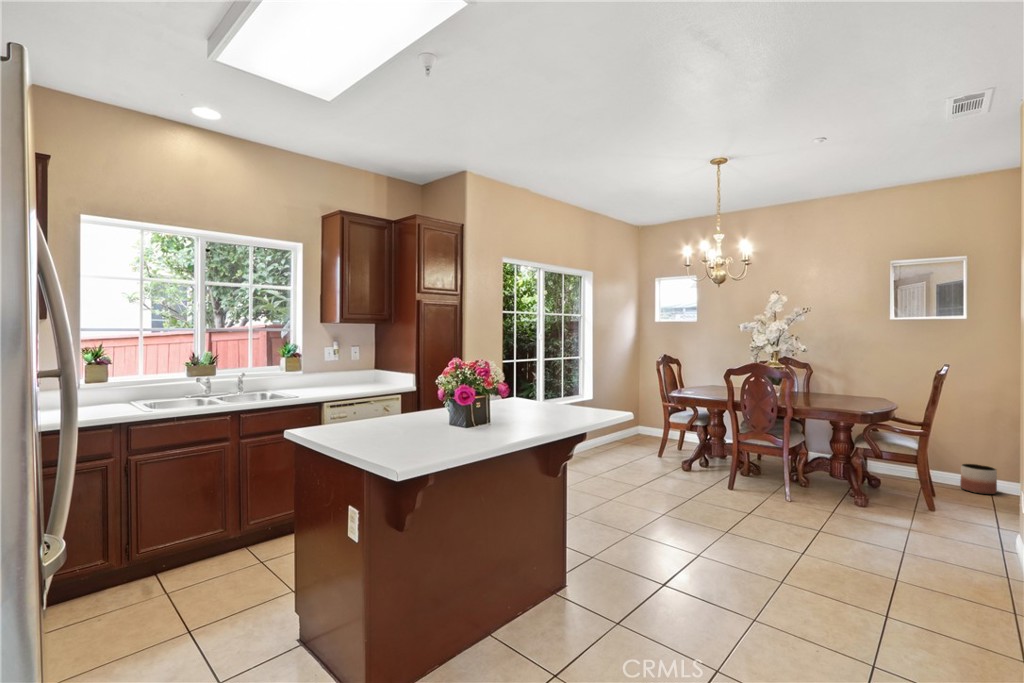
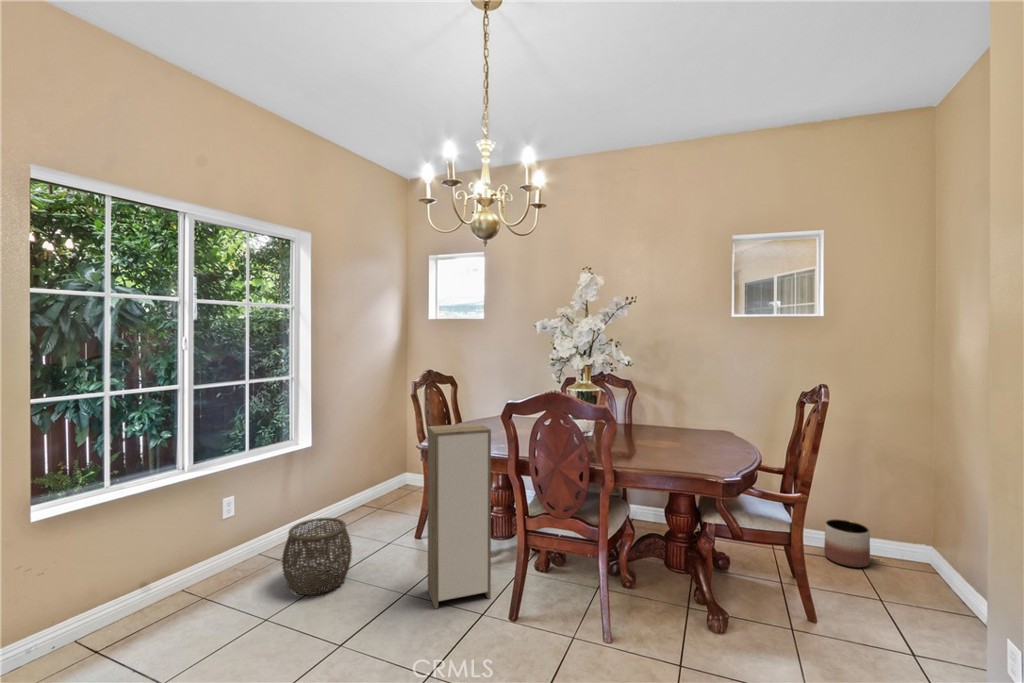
storage cabinet: none [675,384,715,481] -> present [428,423,491,609]
woven basket: none [594,434,630,471] -> present [282,518,352,595]

